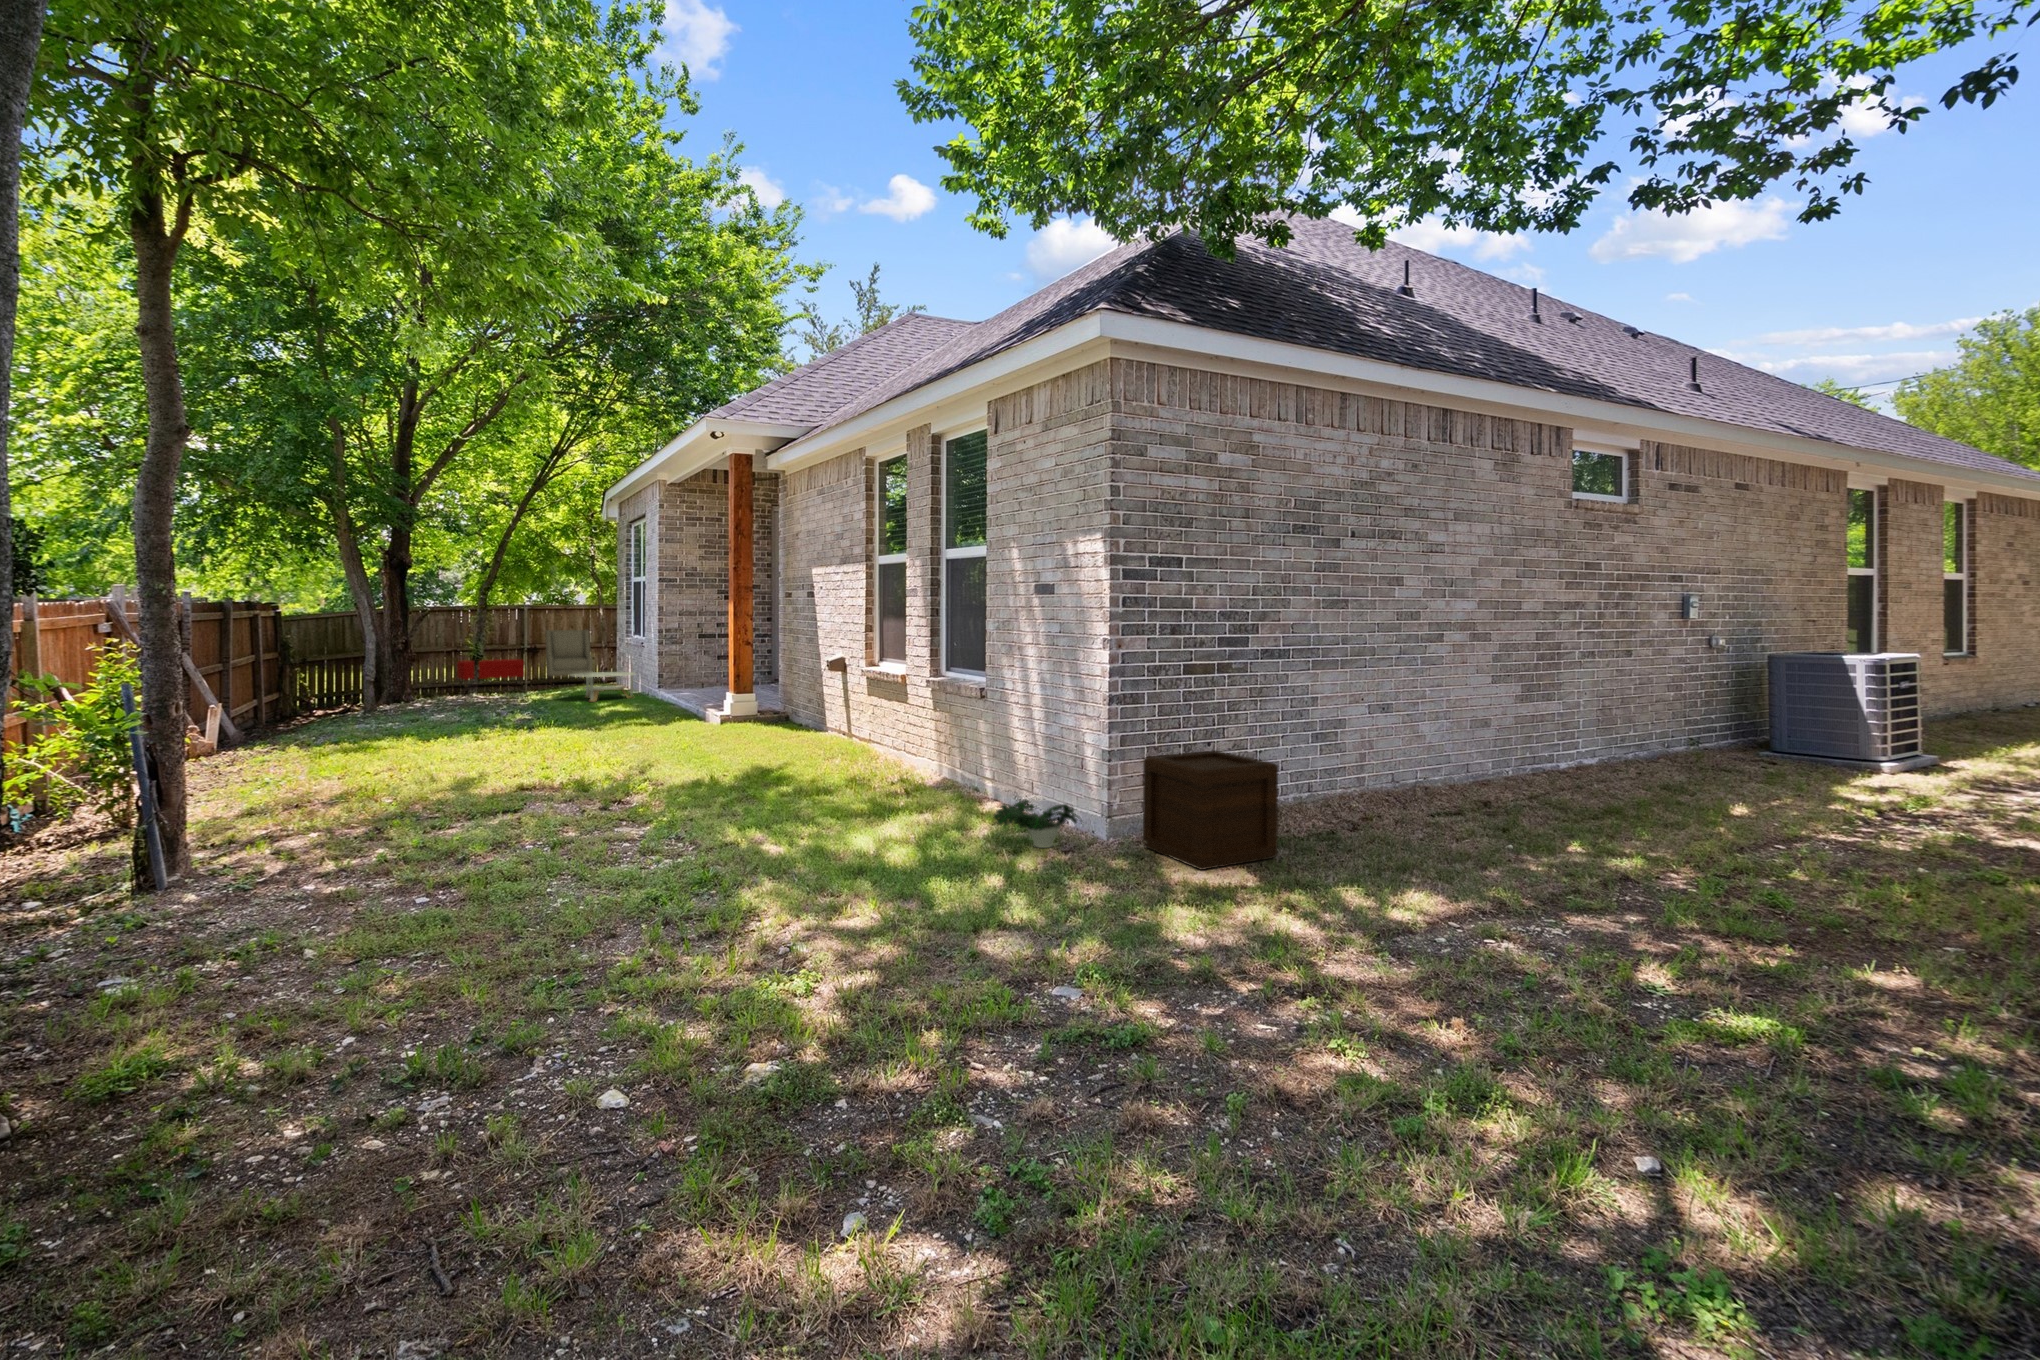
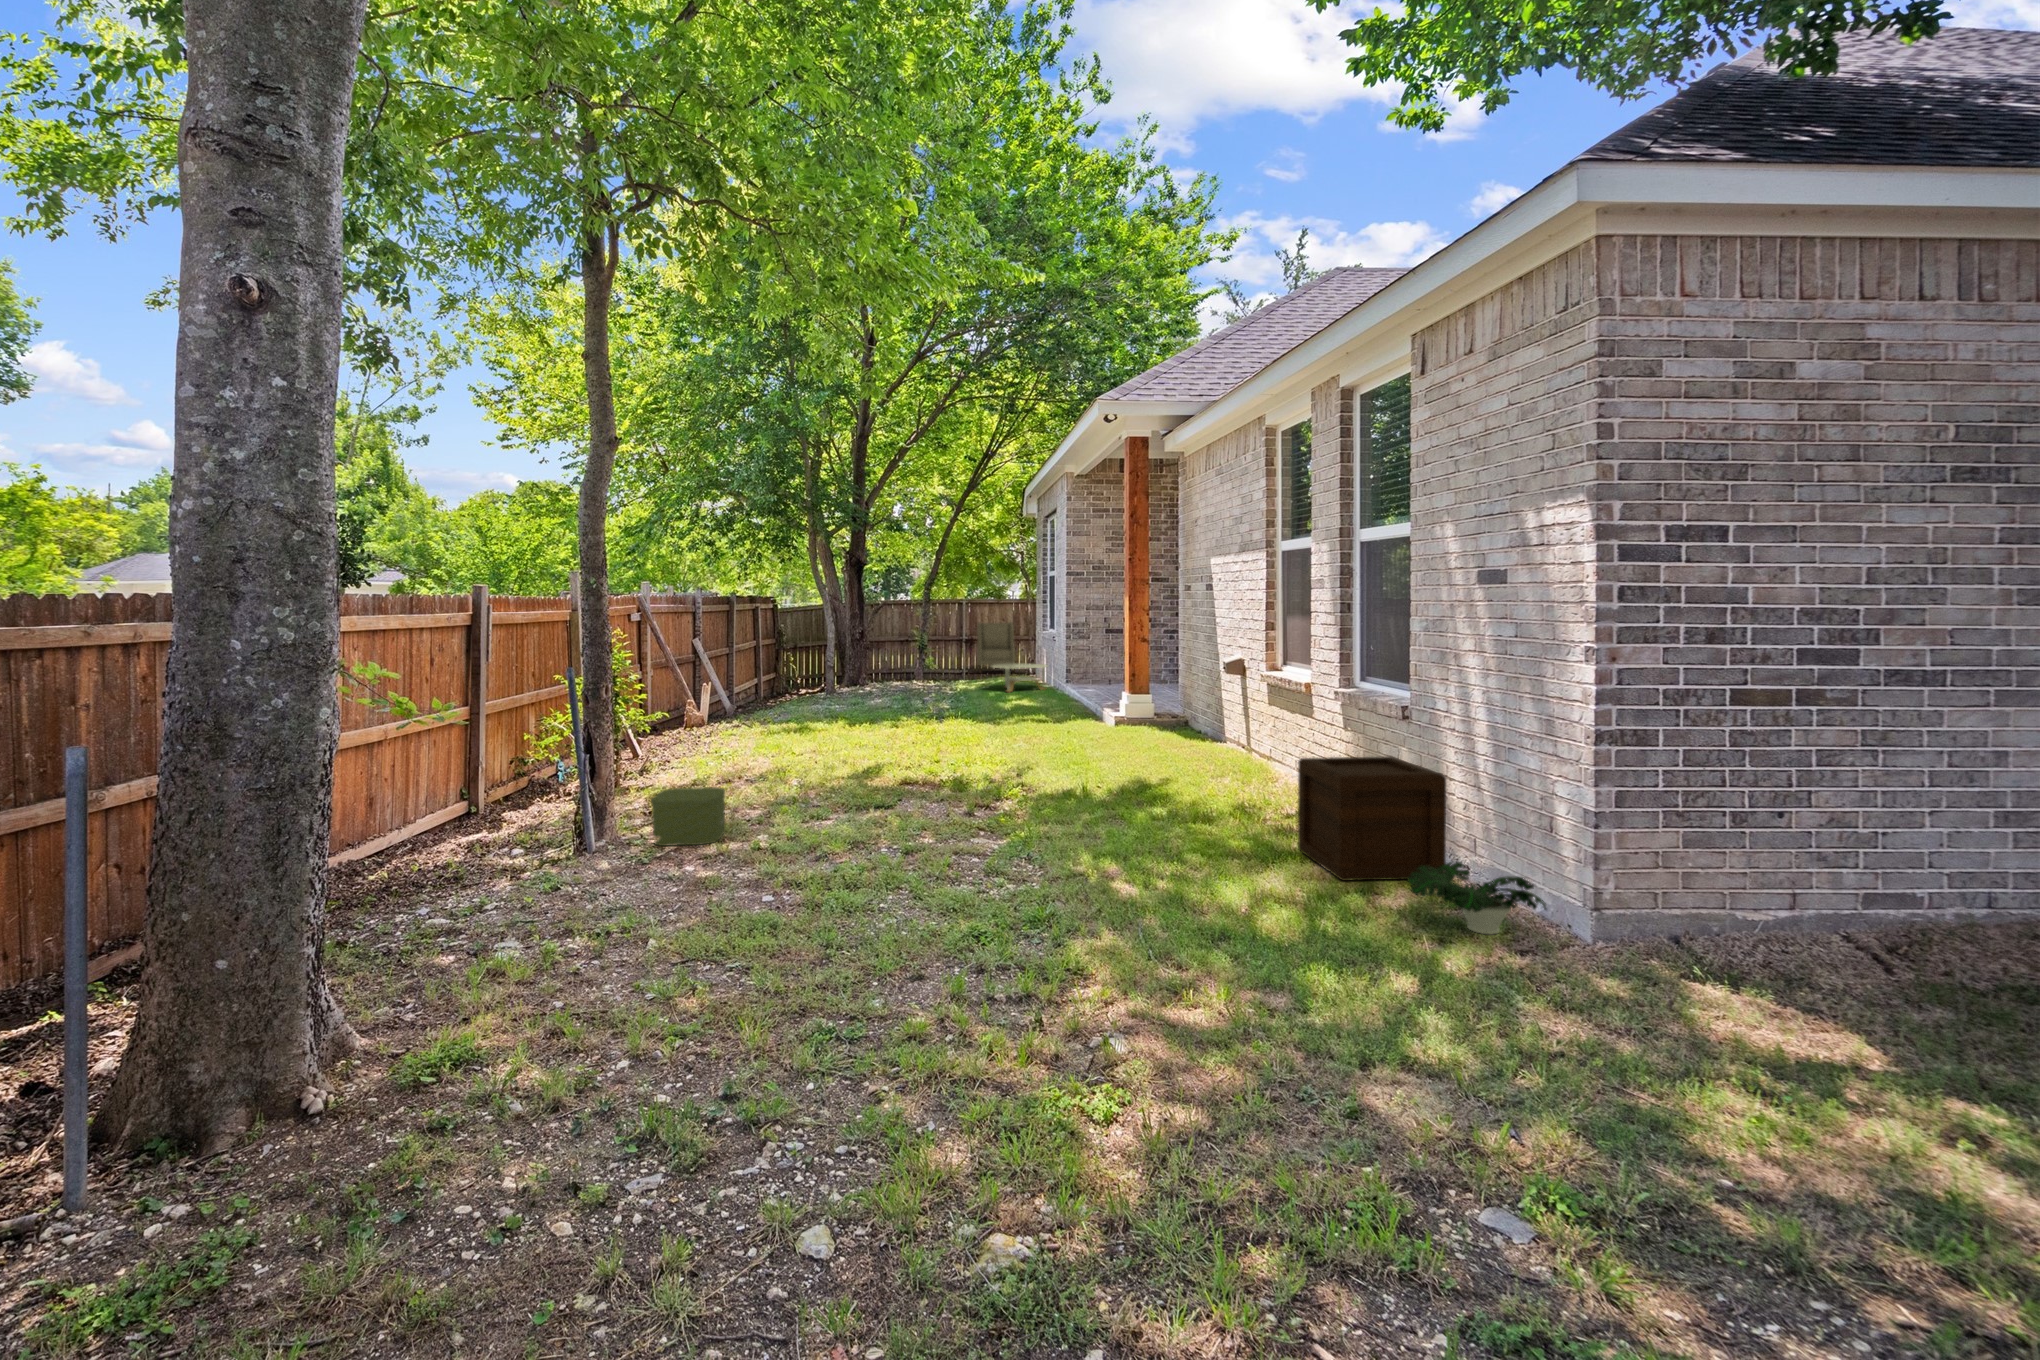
bench: present [457,659,525,687] -> none [908,649,960,674]
wooden crate: present [1143,750,1278,870] -> present [1298,756,1446,881]
storage box: none [180,811,288,885] -> present [651,787,725,846]

